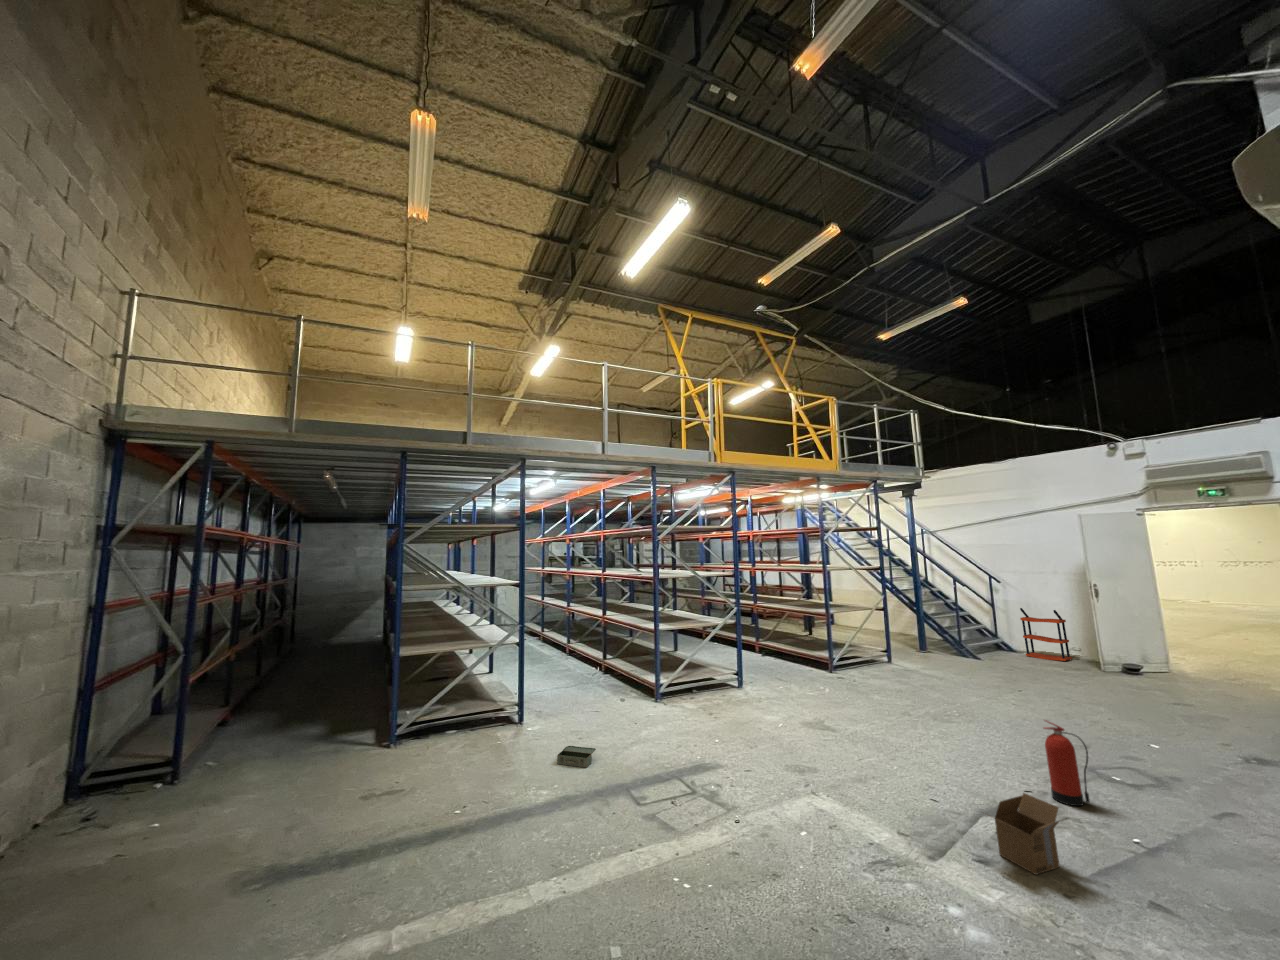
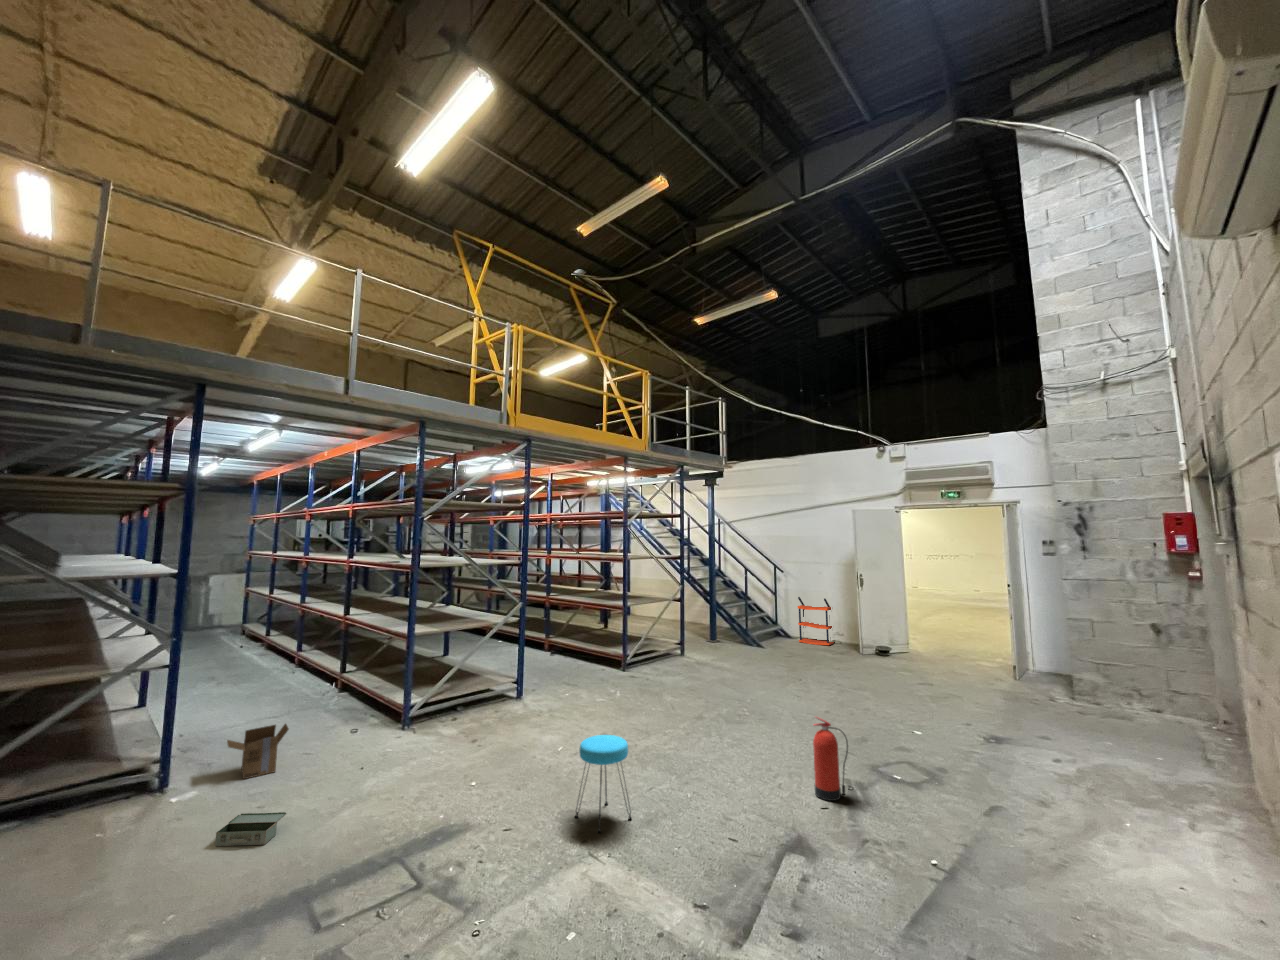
stool: none [807,717,859,796] -> present [575,735,632,832]
cardboard box: present [995,793,1059,875] -> present [227,724,289,779]

